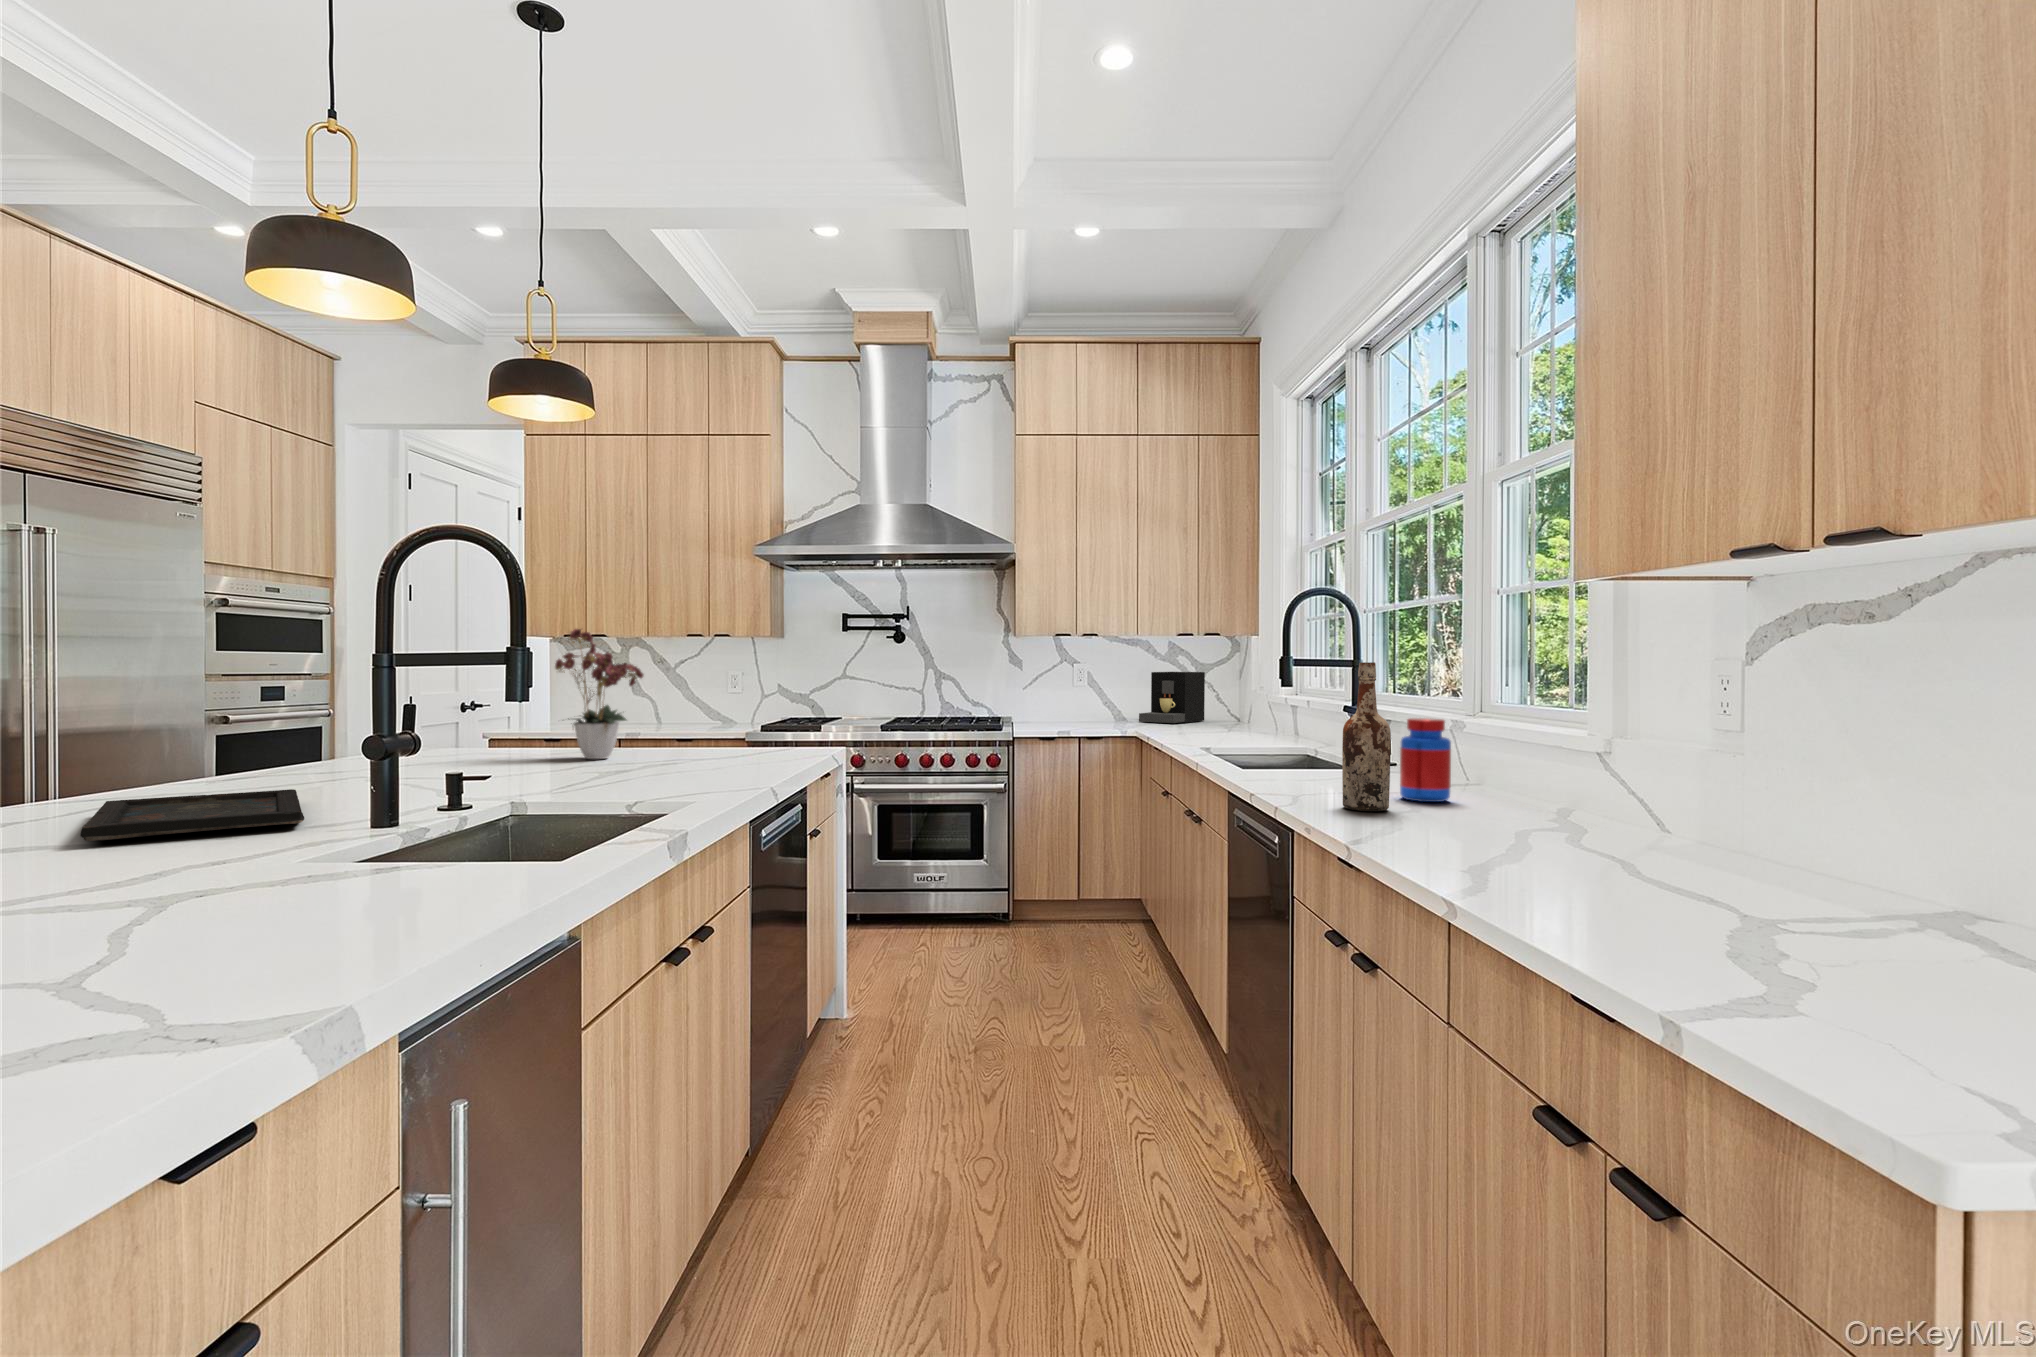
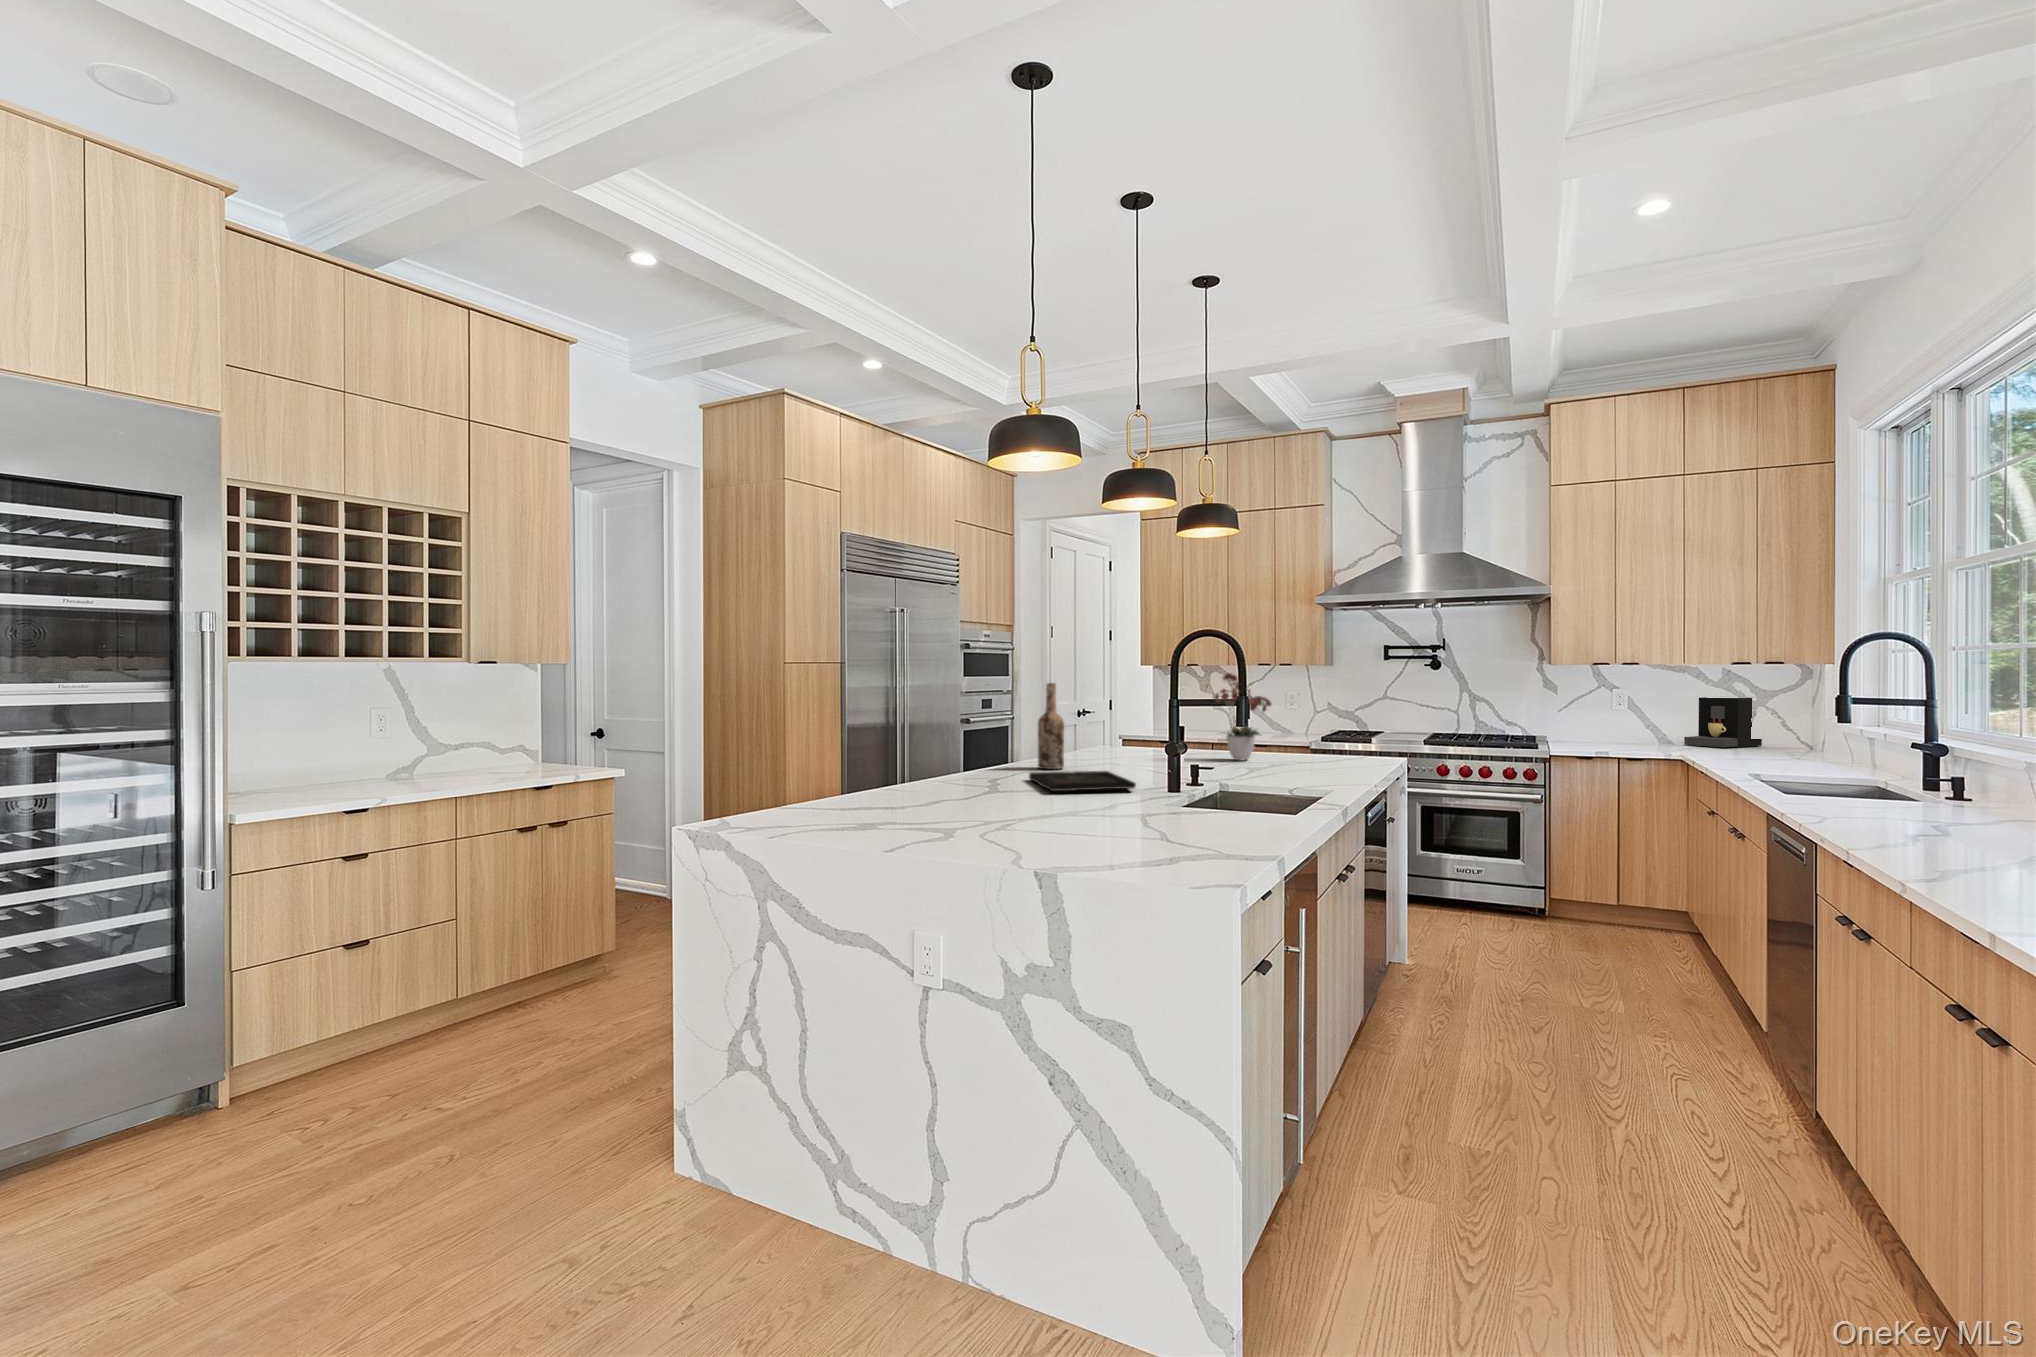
wine bottle: present [1342,662,1391,811] -> present [1038,683,1064,769]
jar: present [1400,718,1451,802] -> none [1938,753,1994,826]

